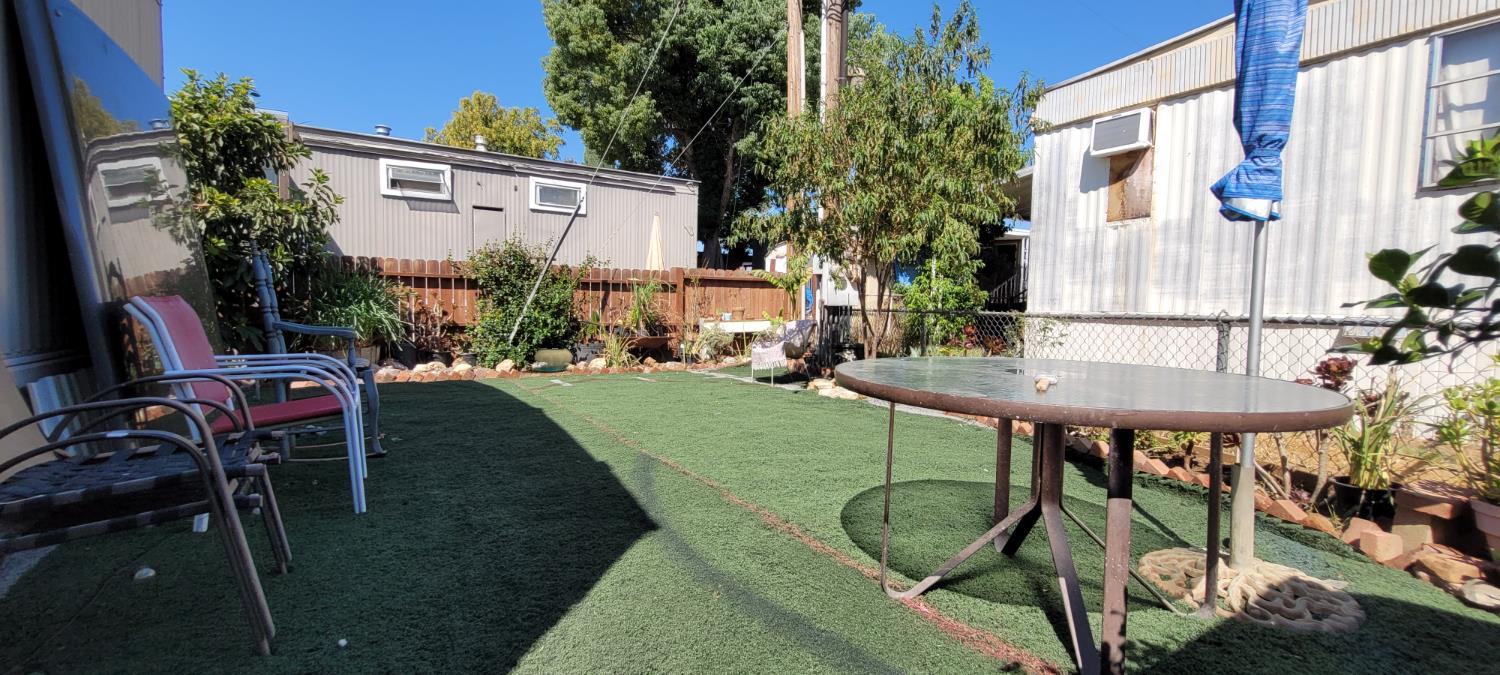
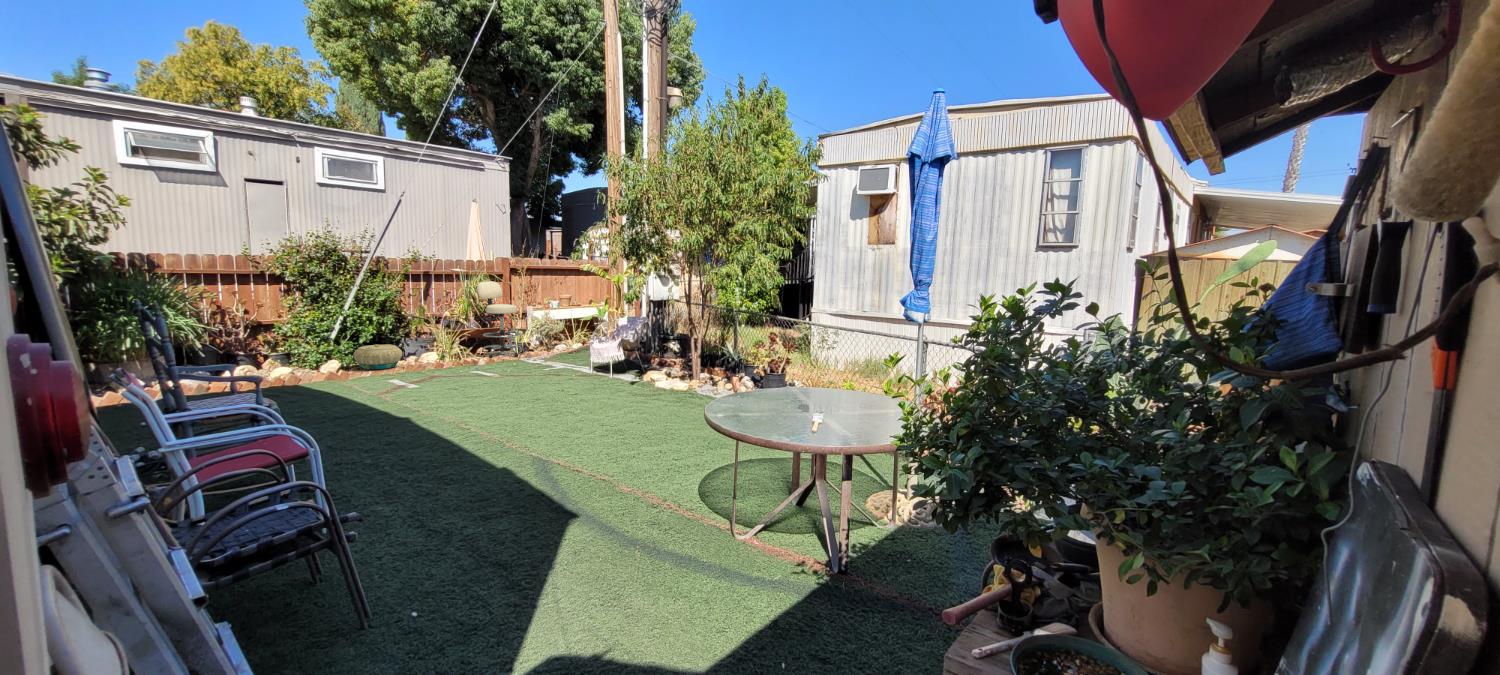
stool: none [649,288,693,366] -> present [477,281,524,358]

